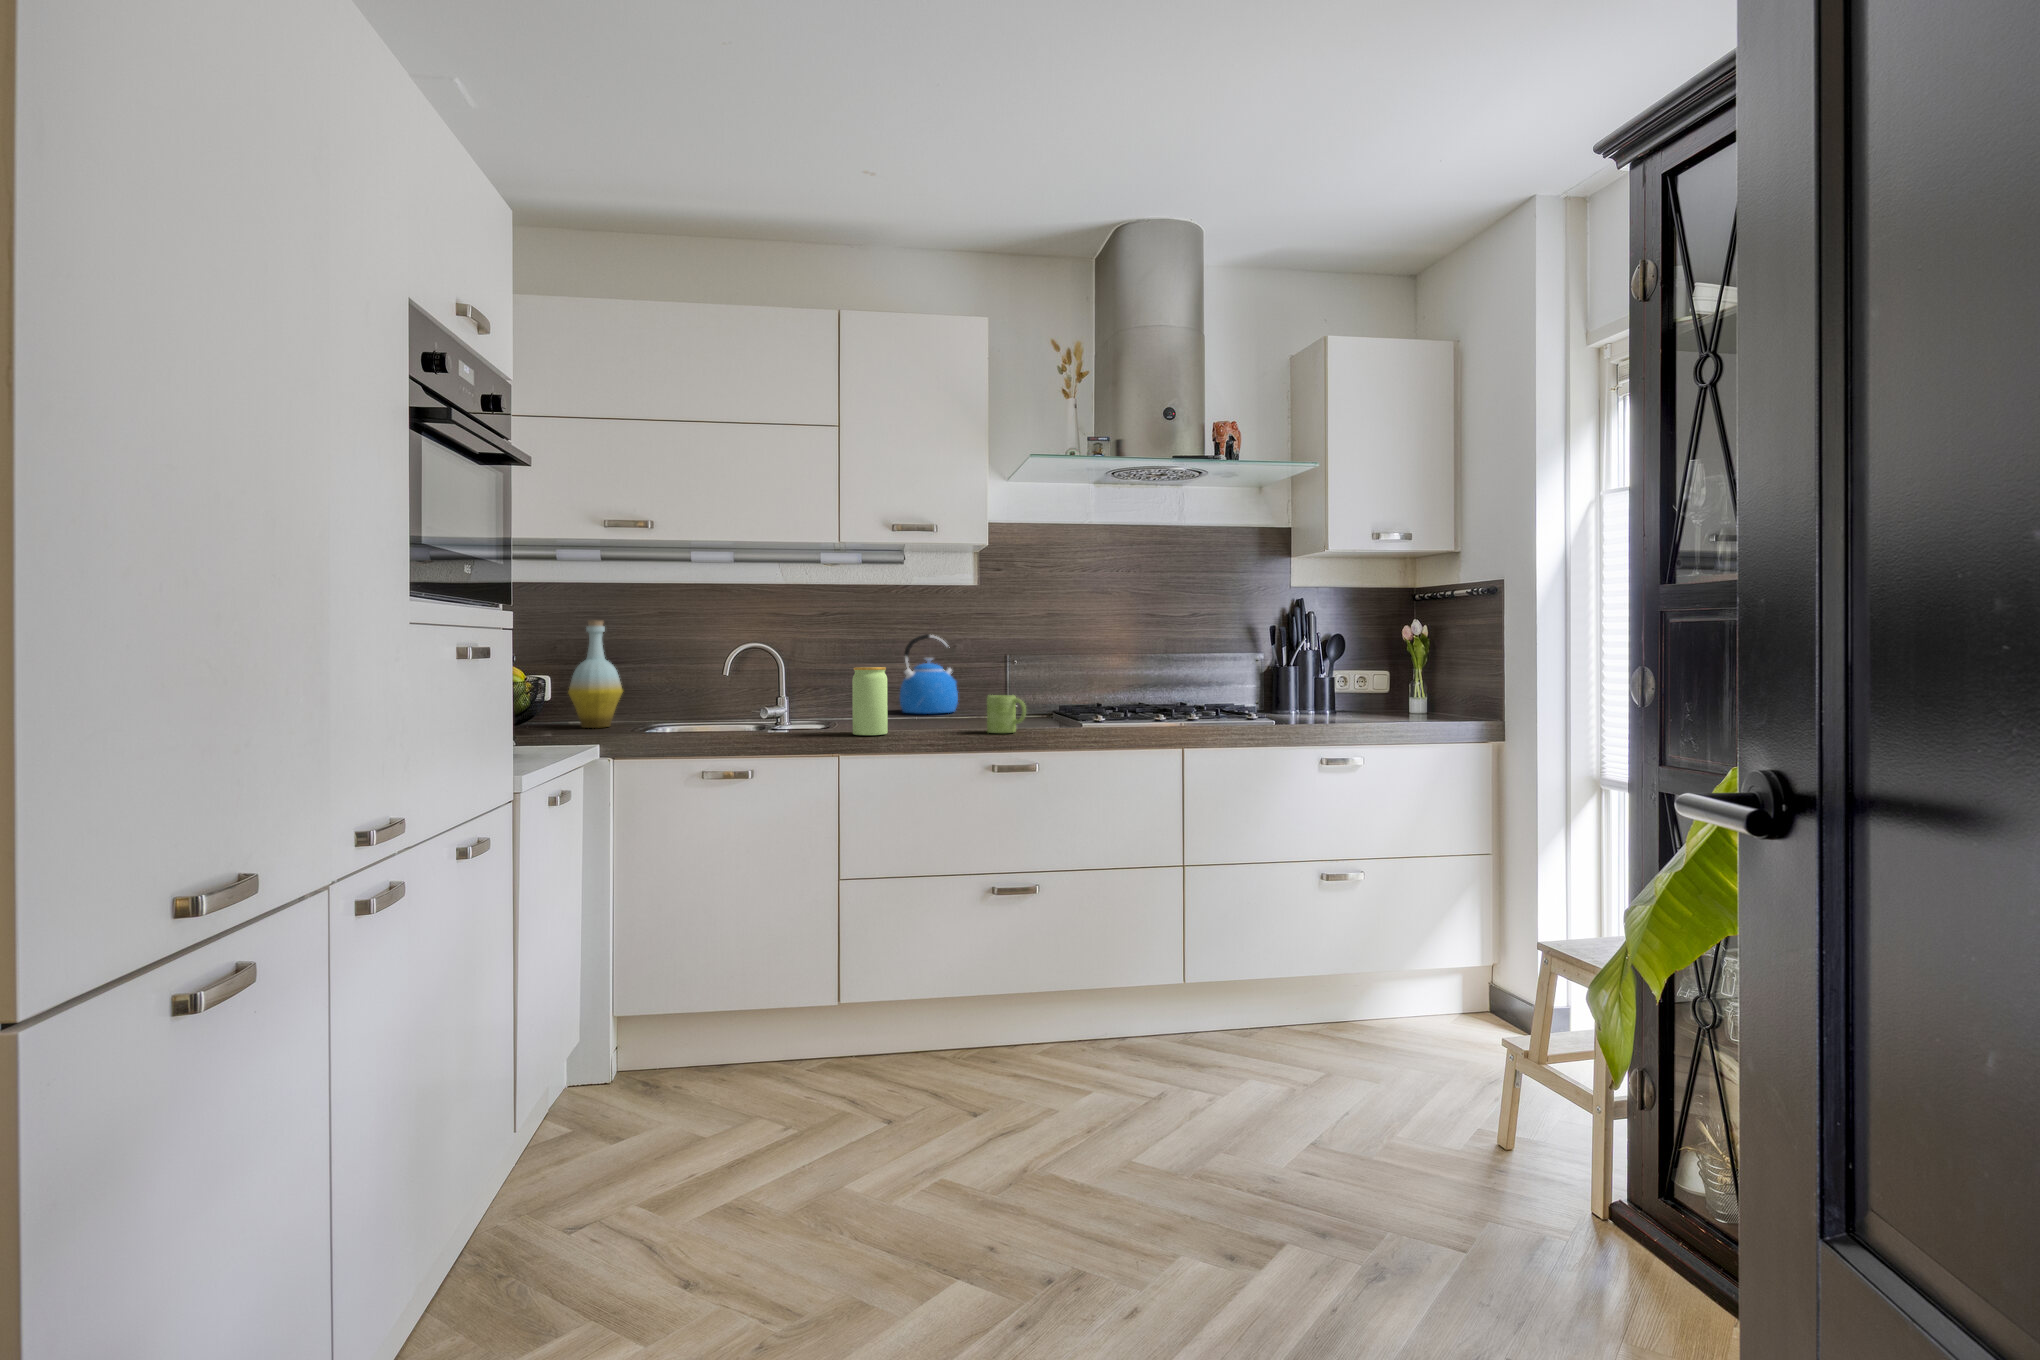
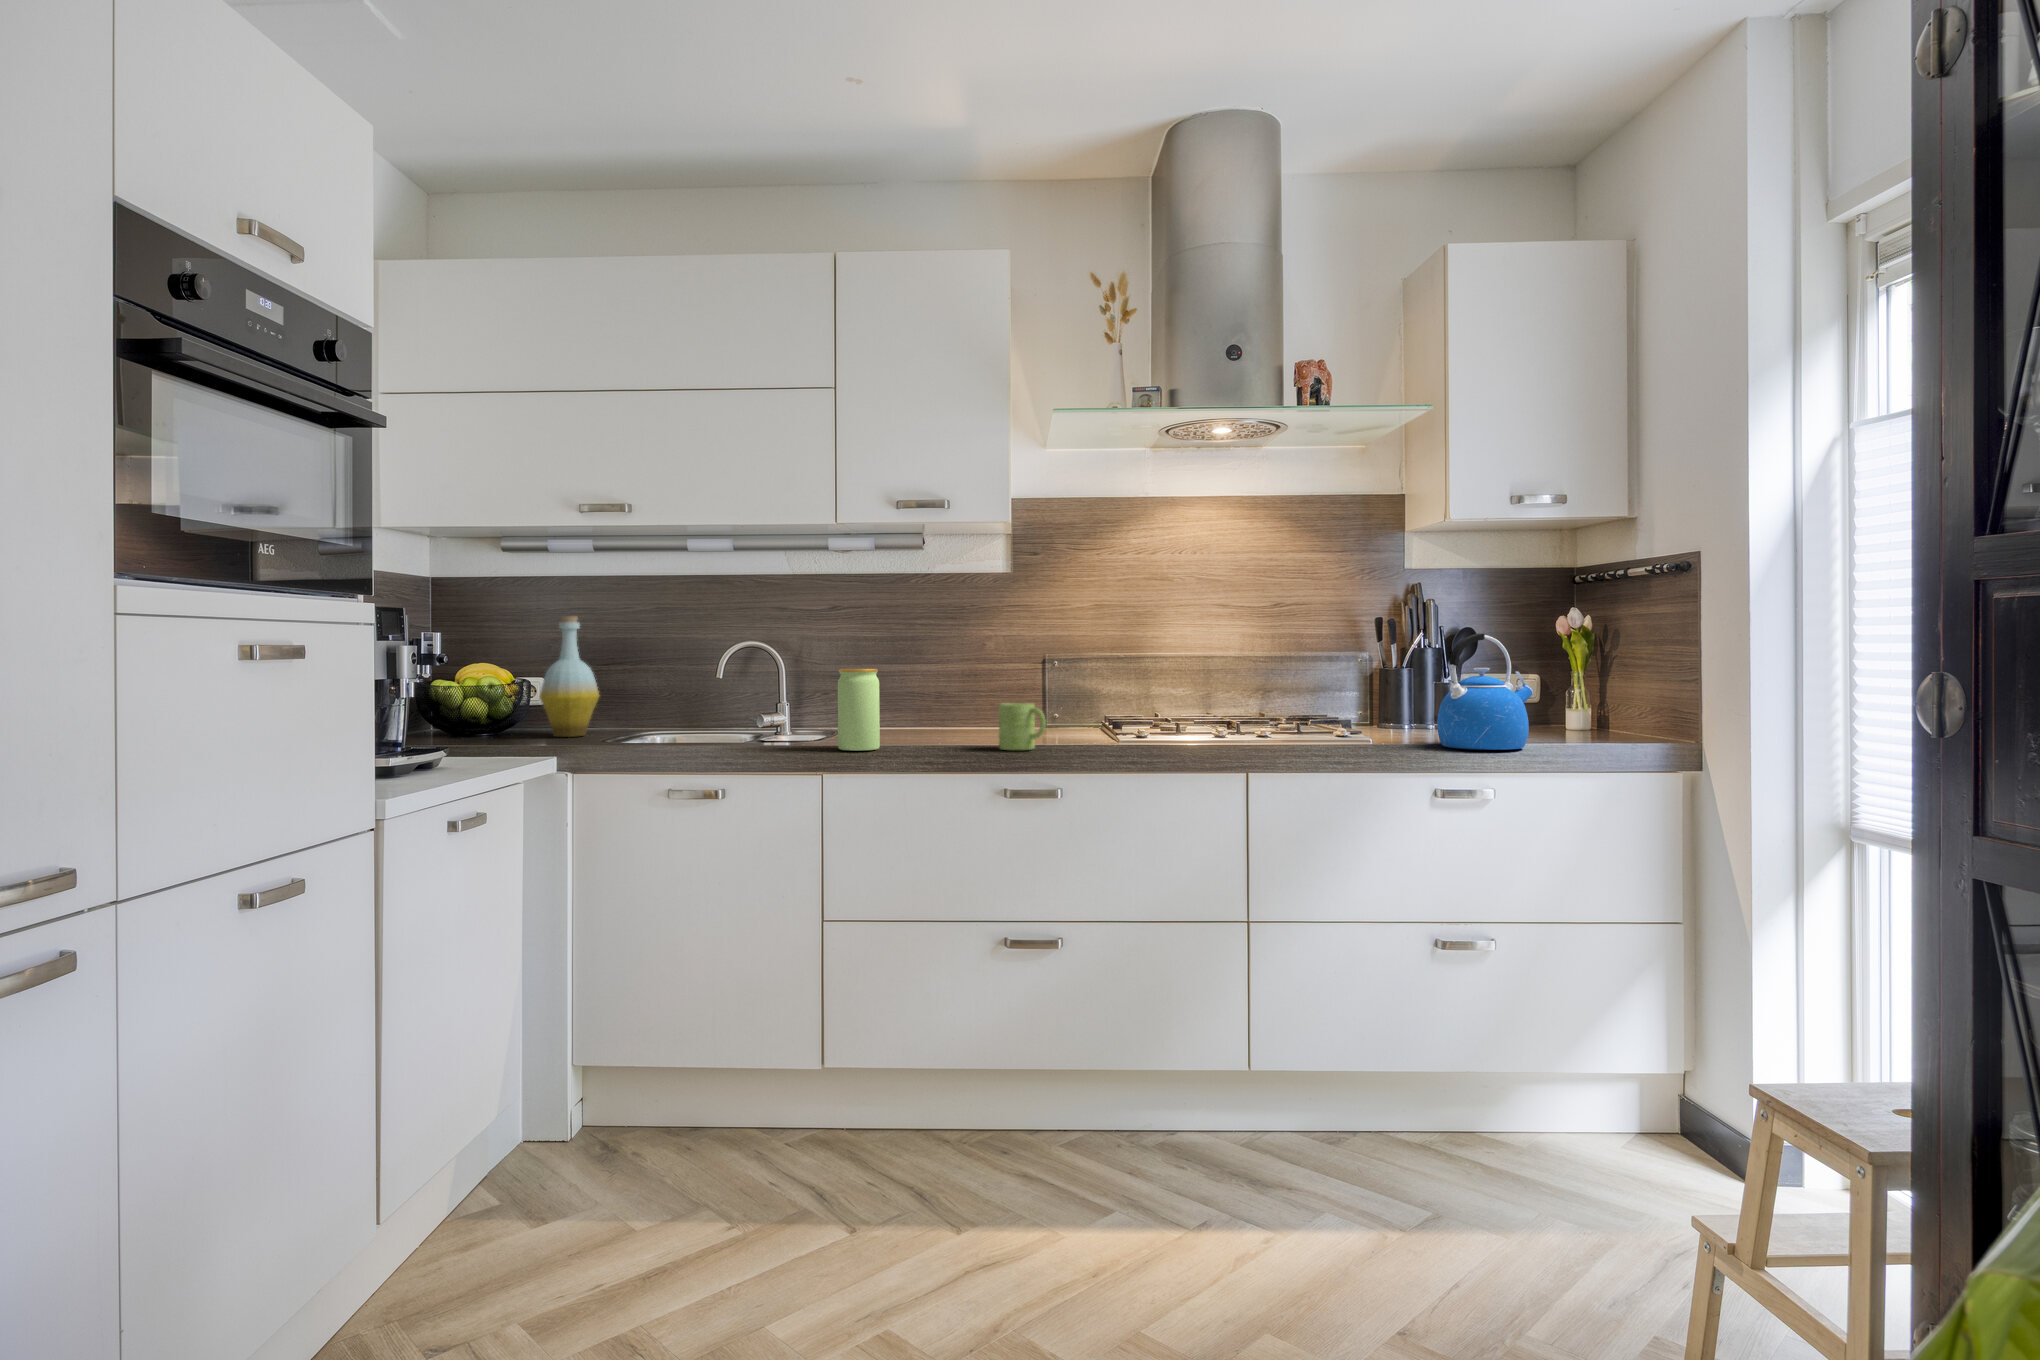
kettle: present [900,634,958,713] -> present [1437,634,1533,750]

